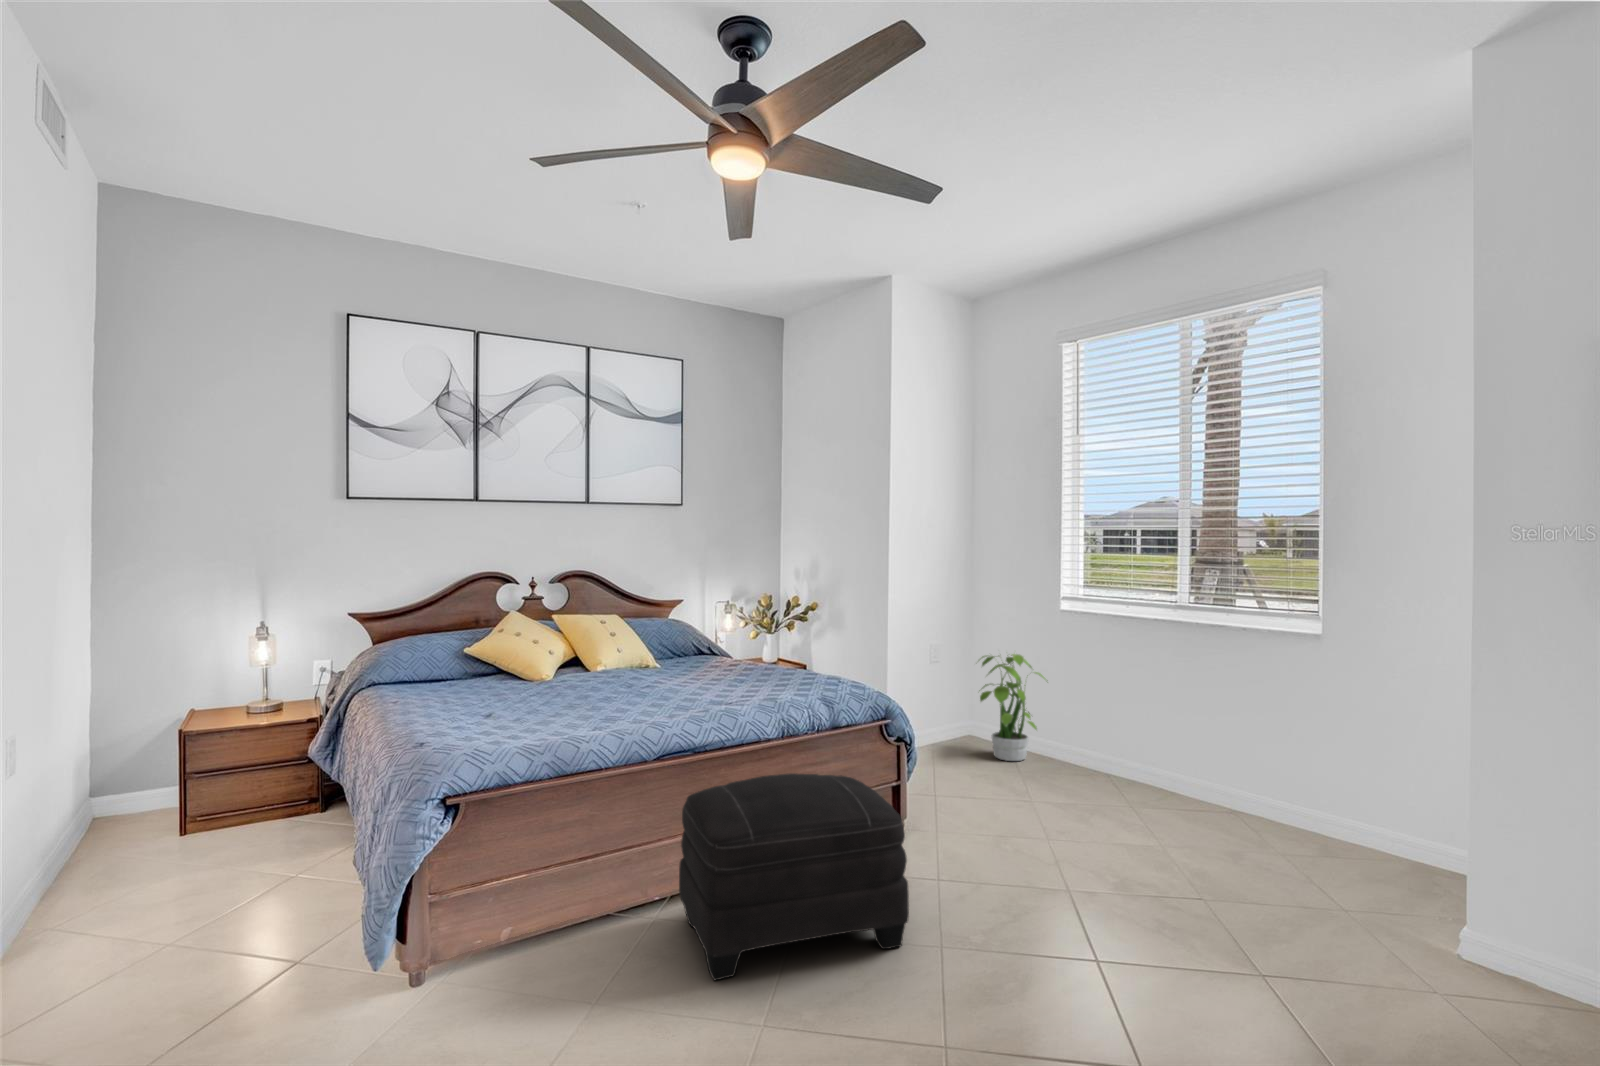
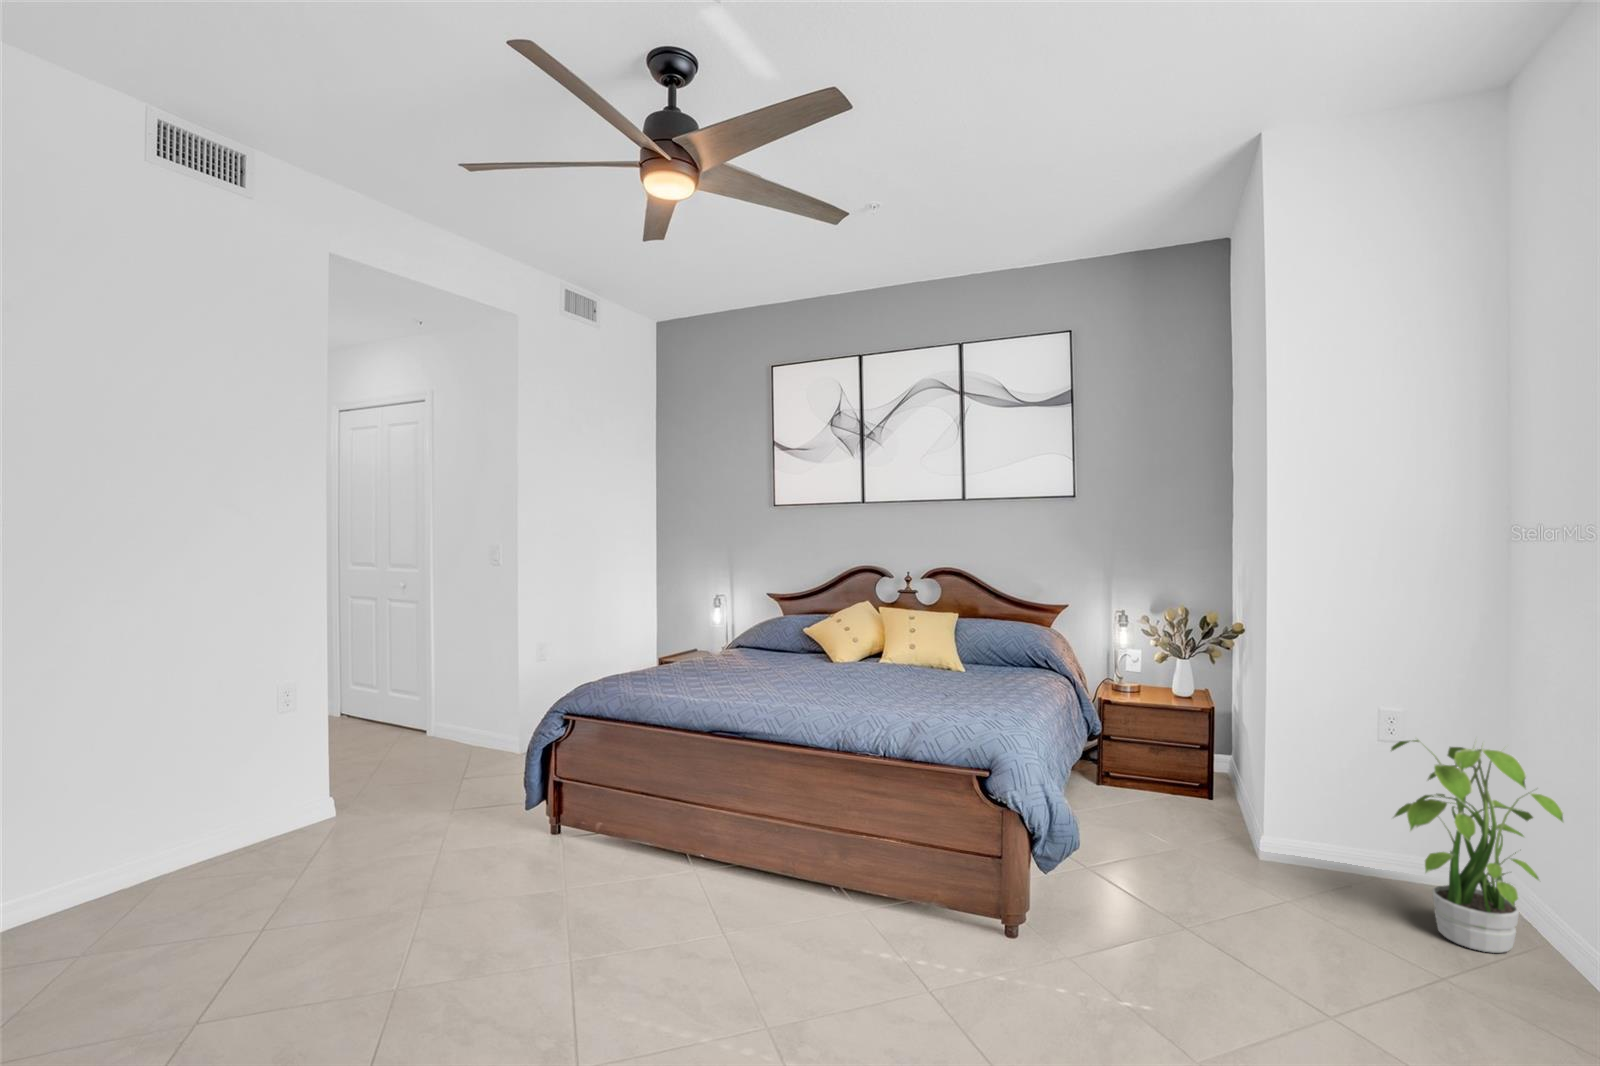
ottoman: present [679,773,909,980] -> none [597,765,834,990]

